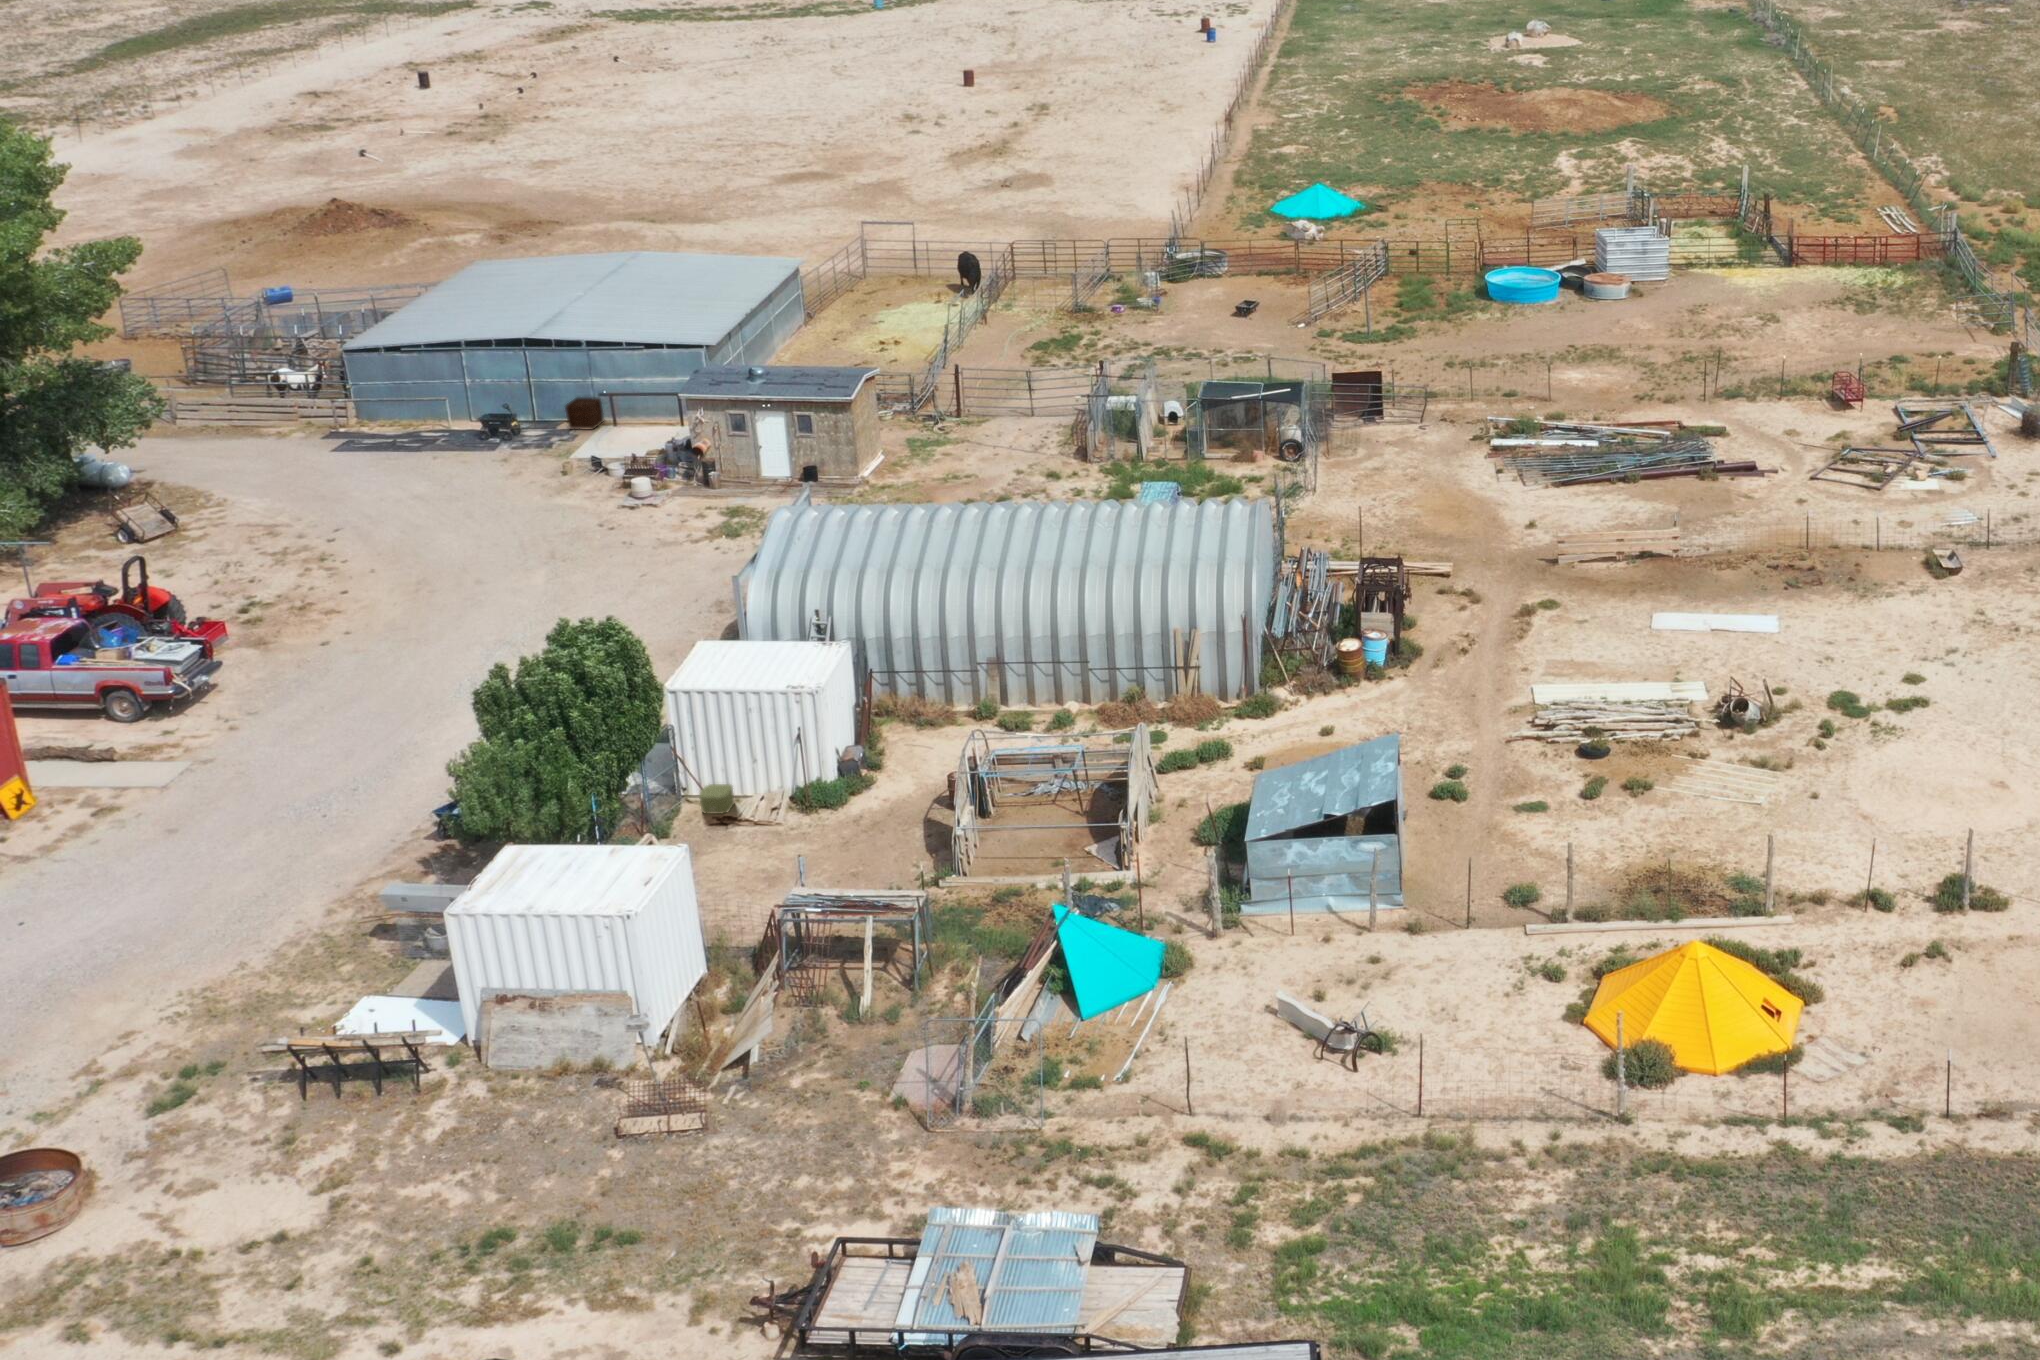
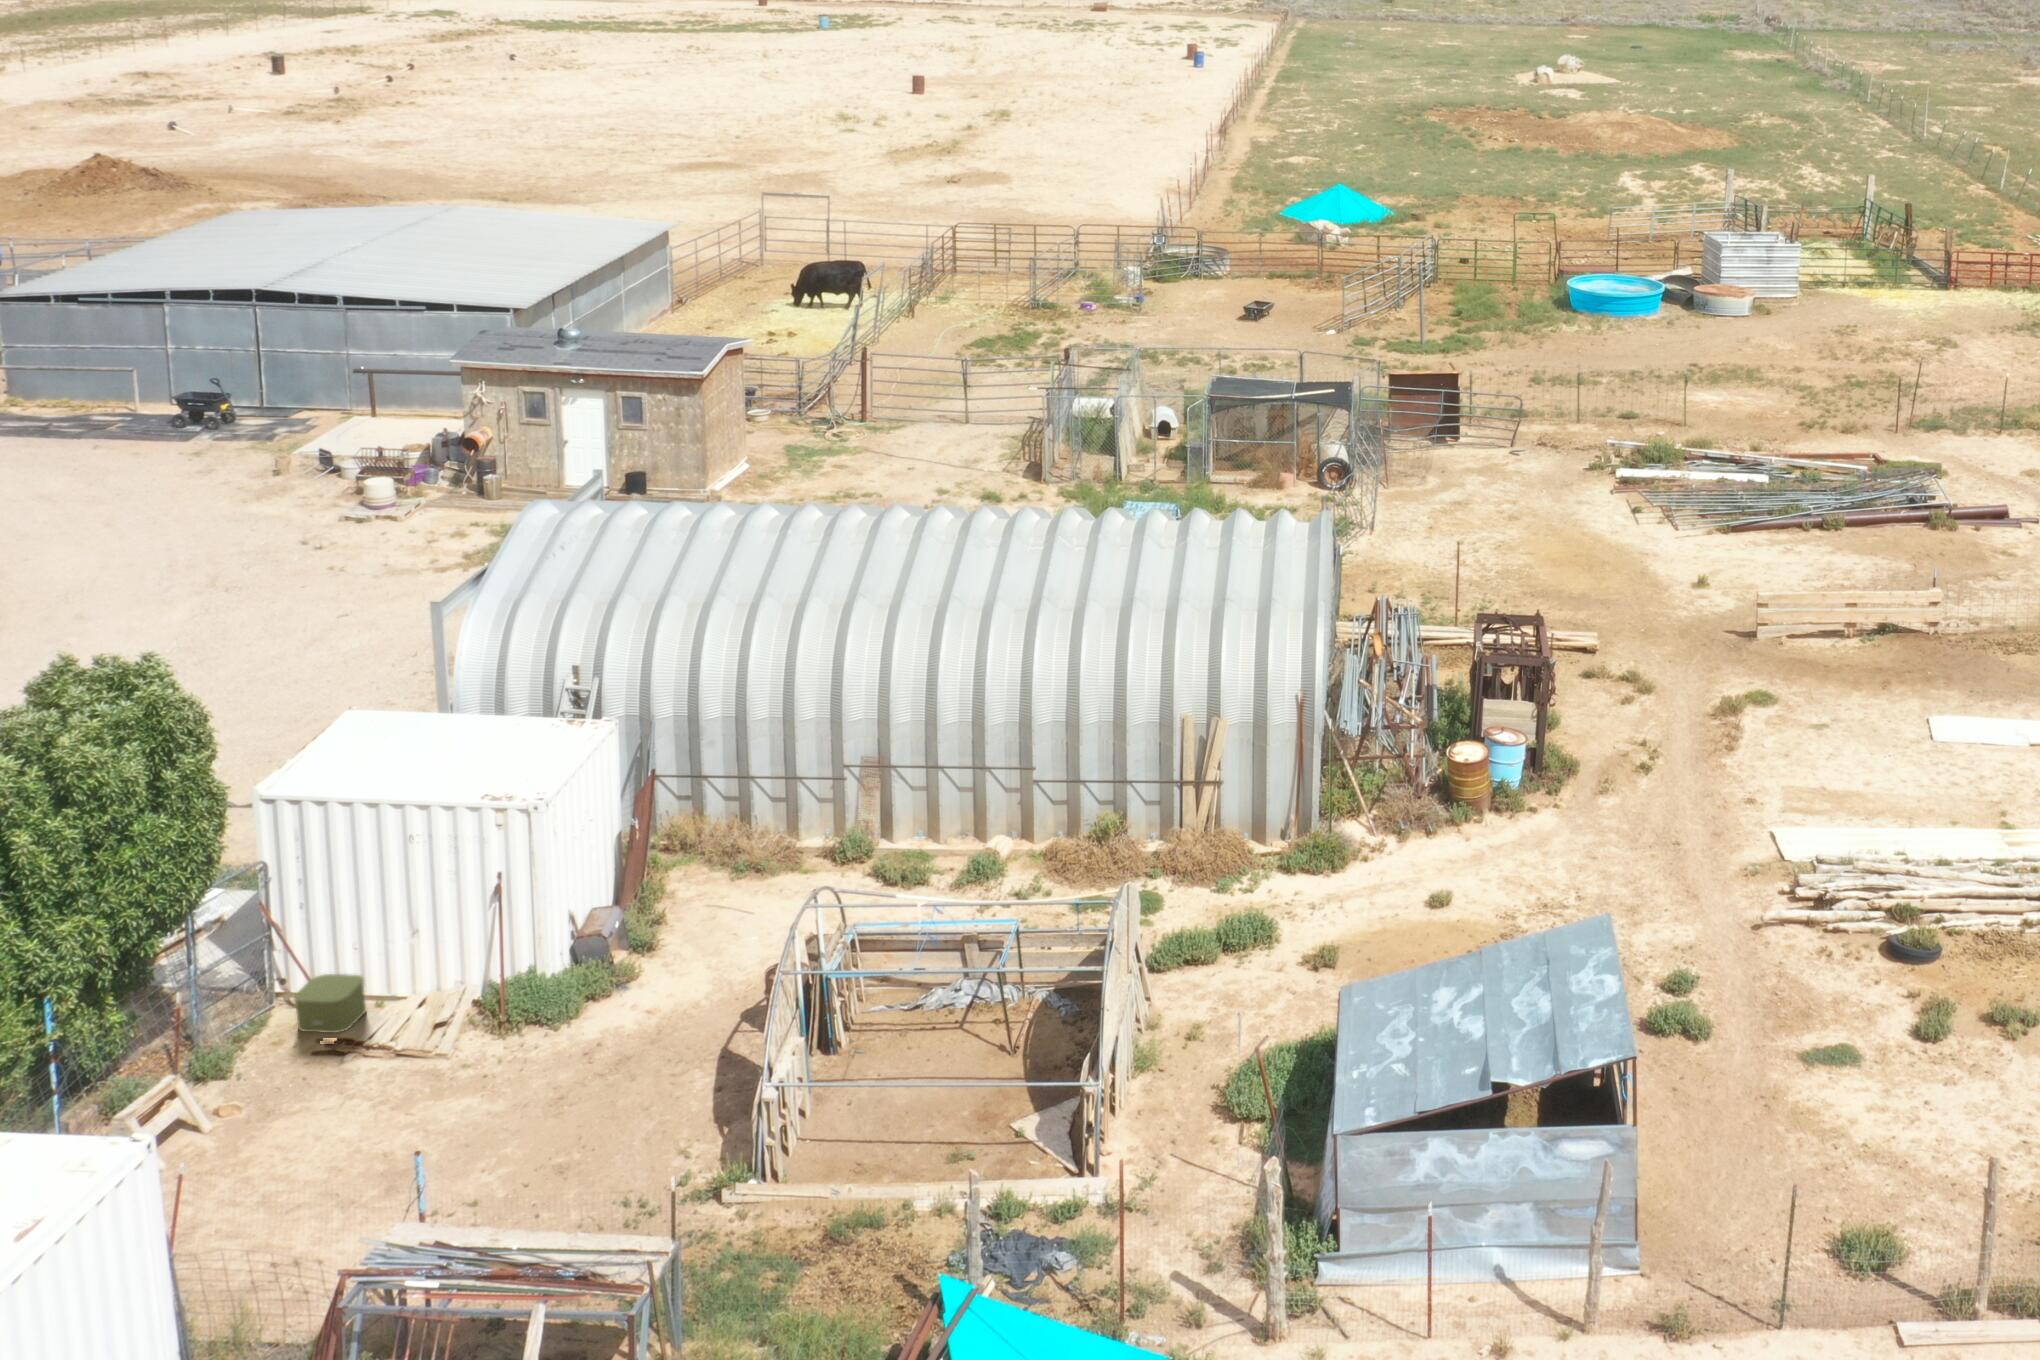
wooden crate: present [565,397,604,430] -> none [304,376,362,421]

